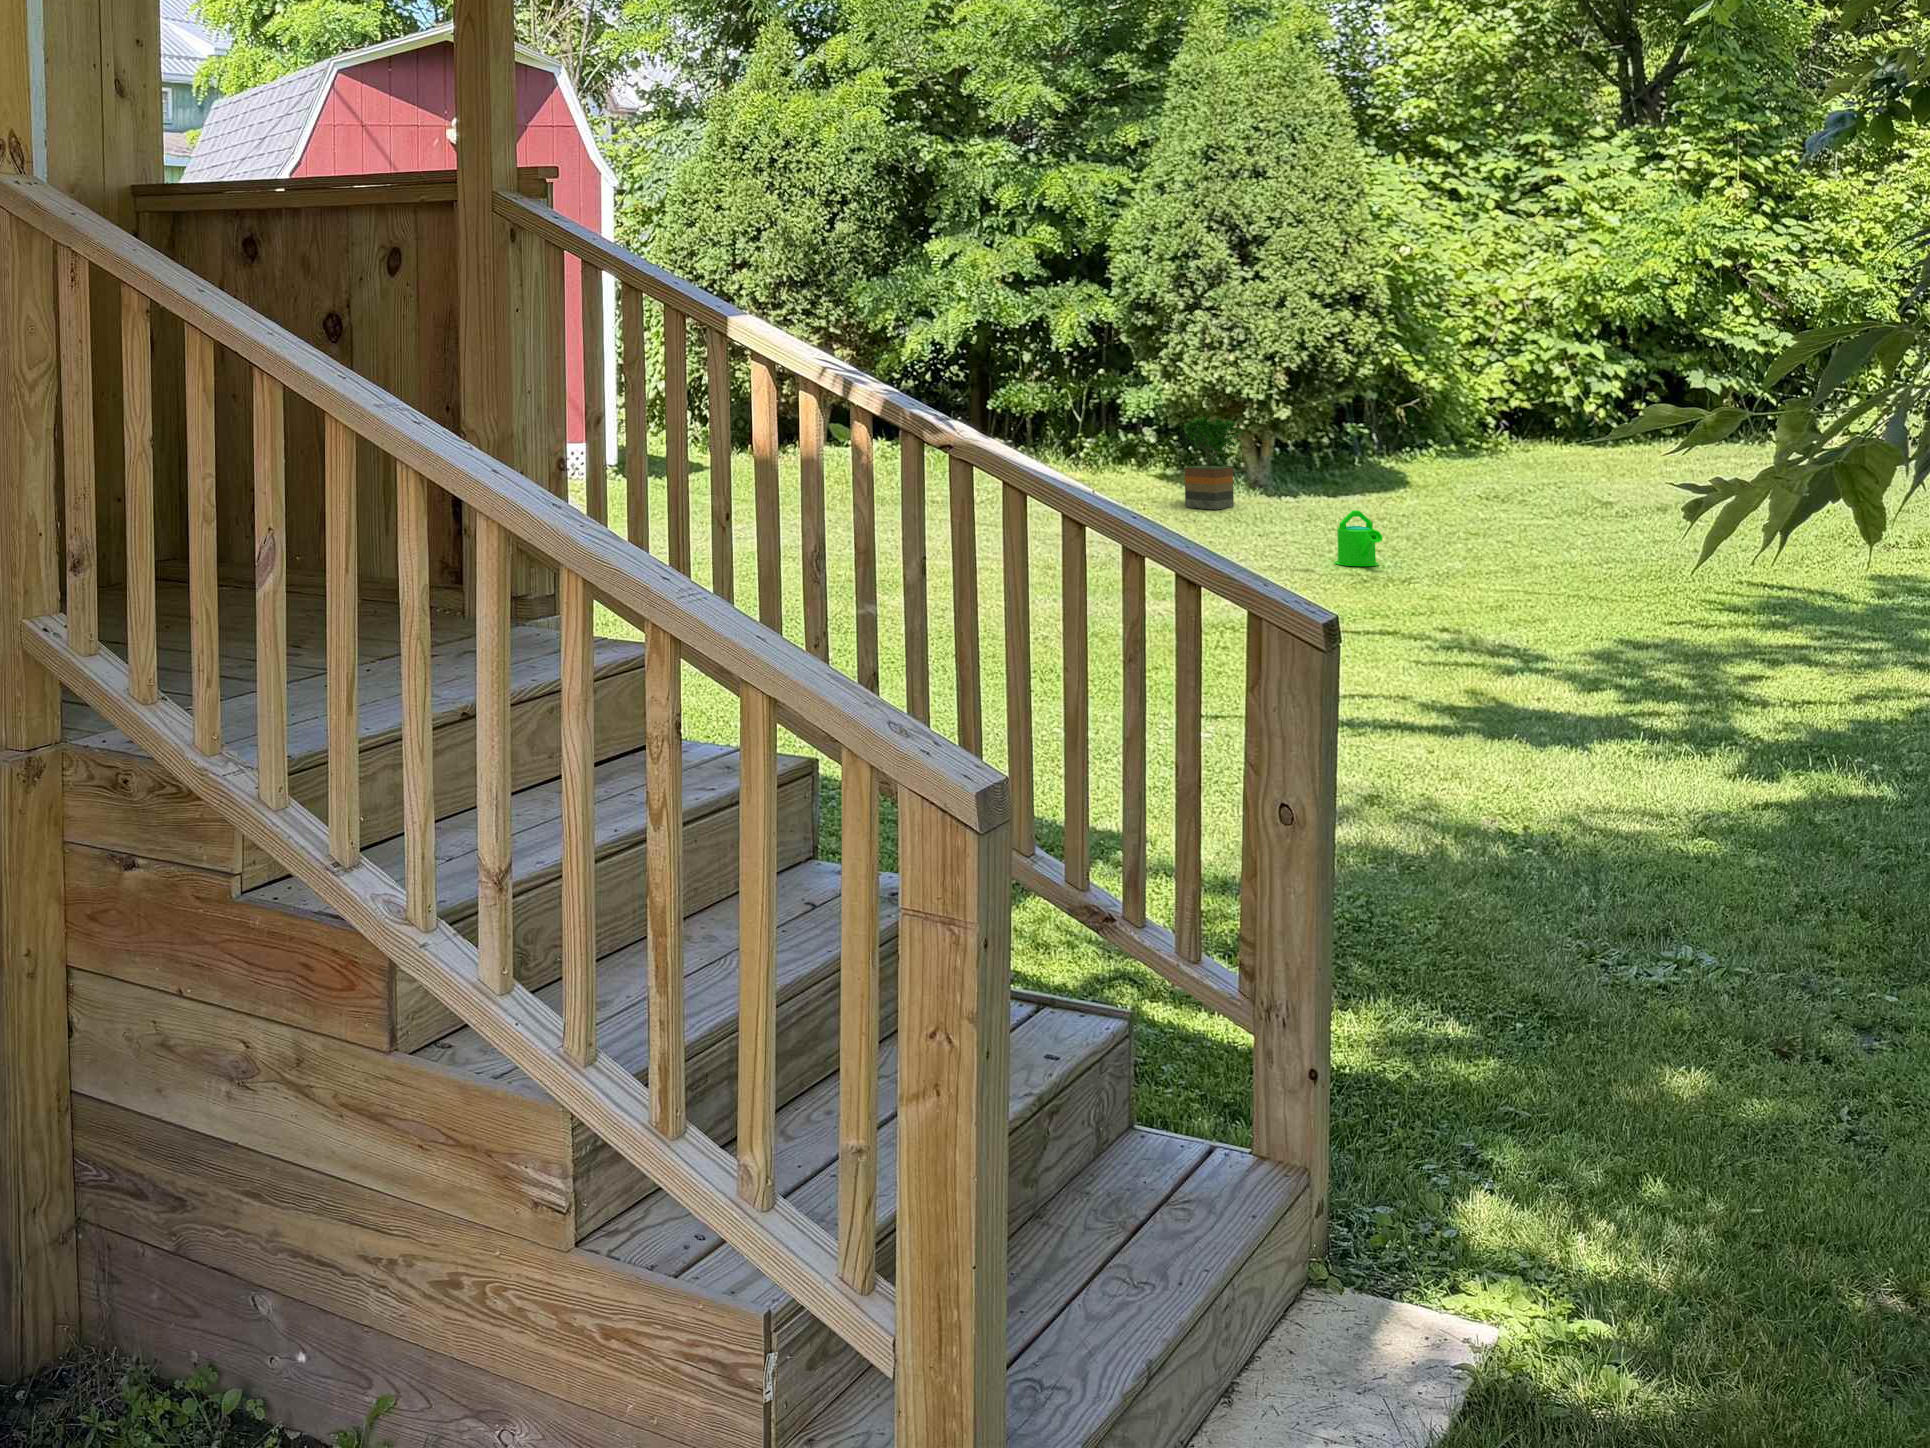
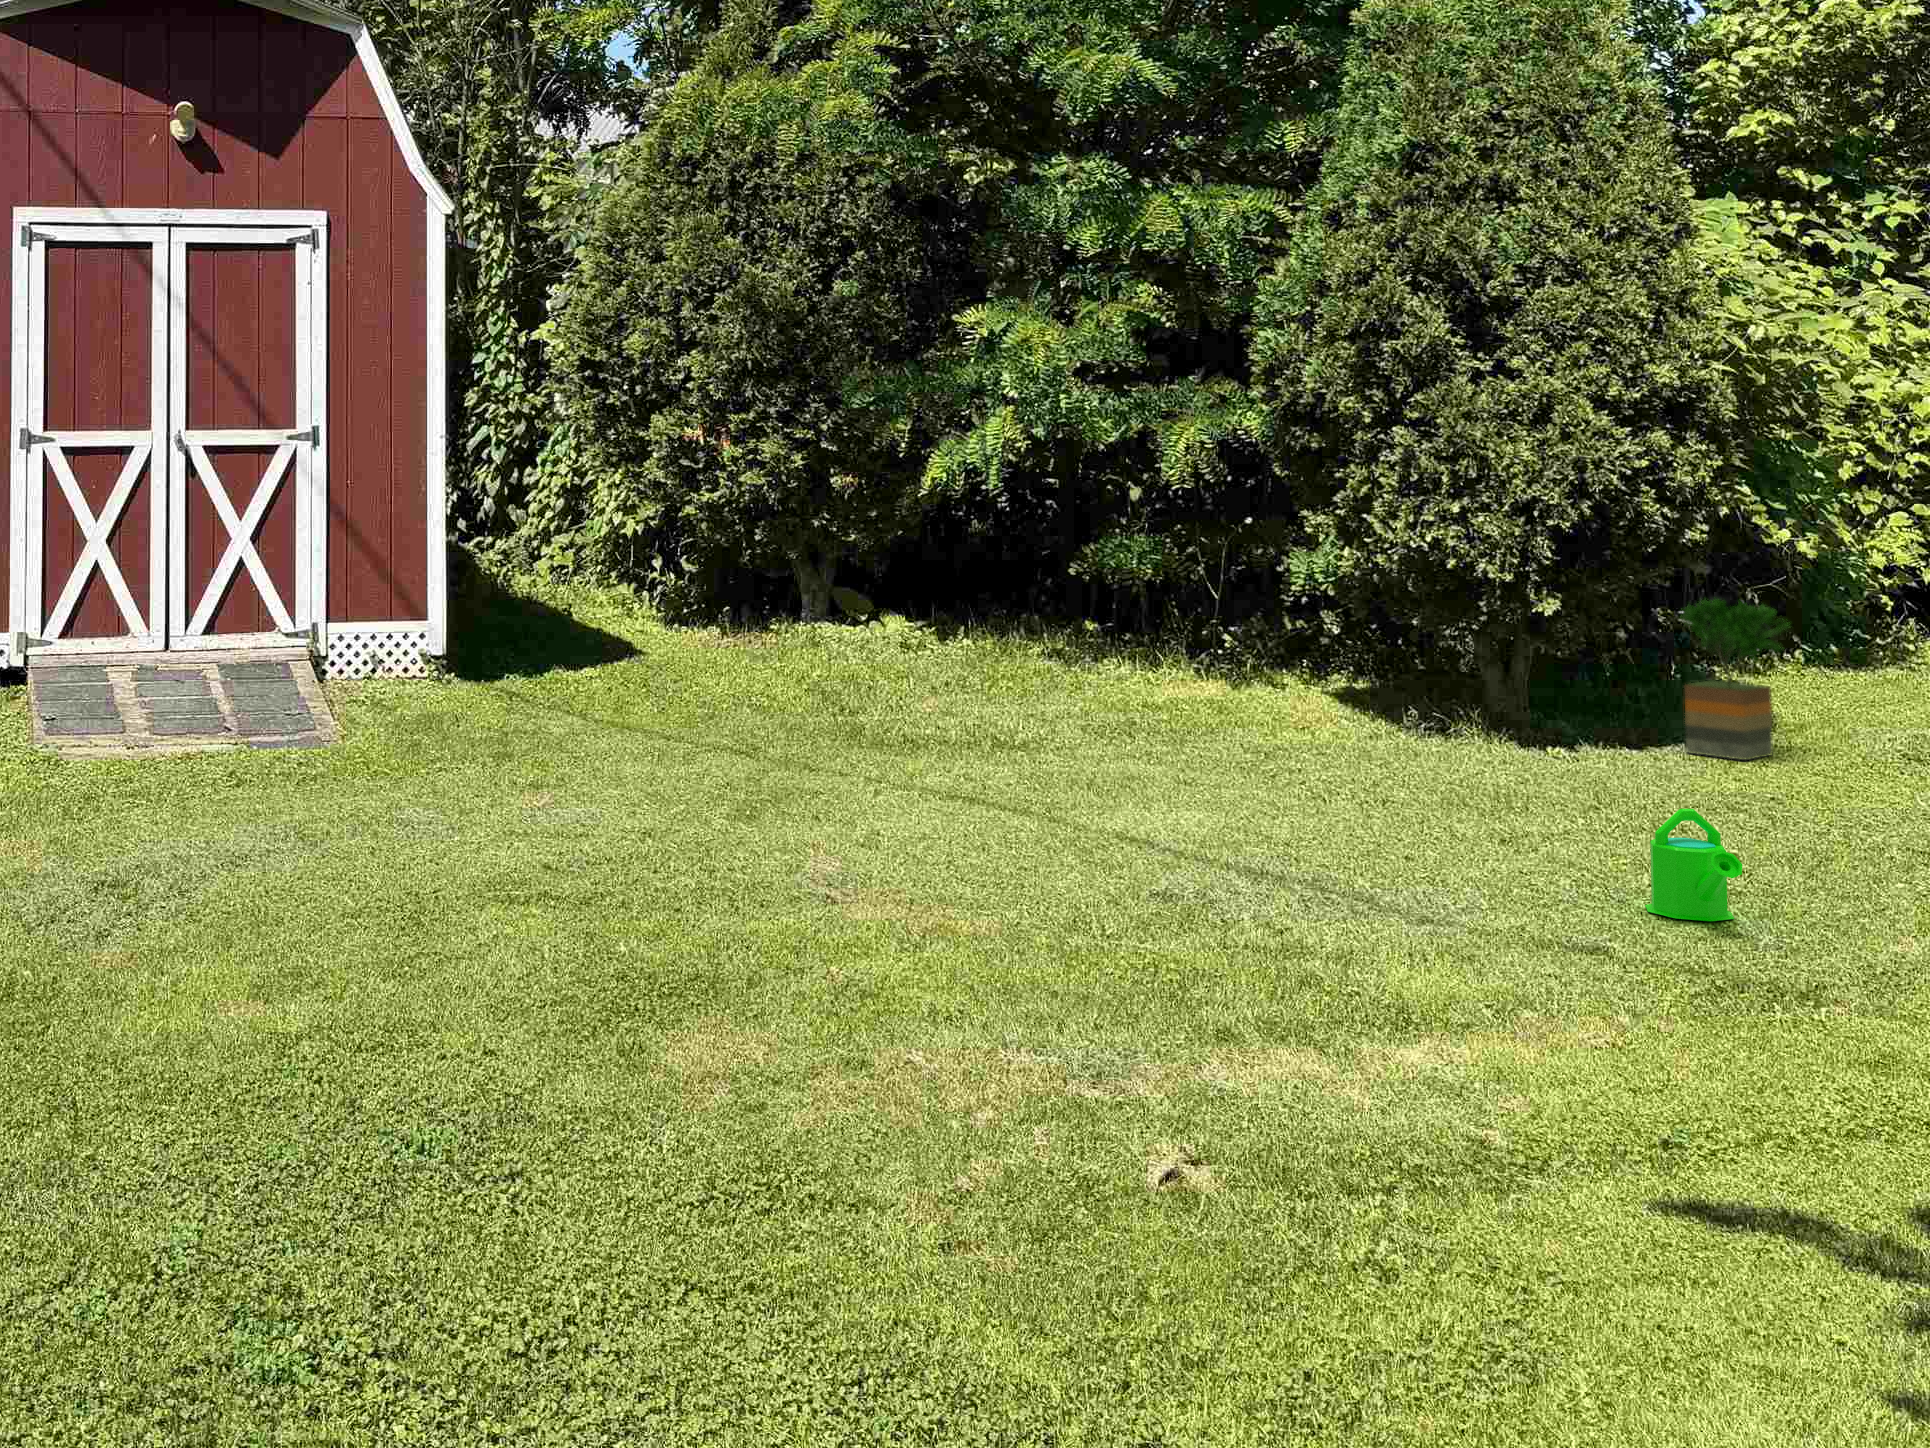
potted tree: present [1184,417,1243,510] -> present [1680,599,1788,760]

